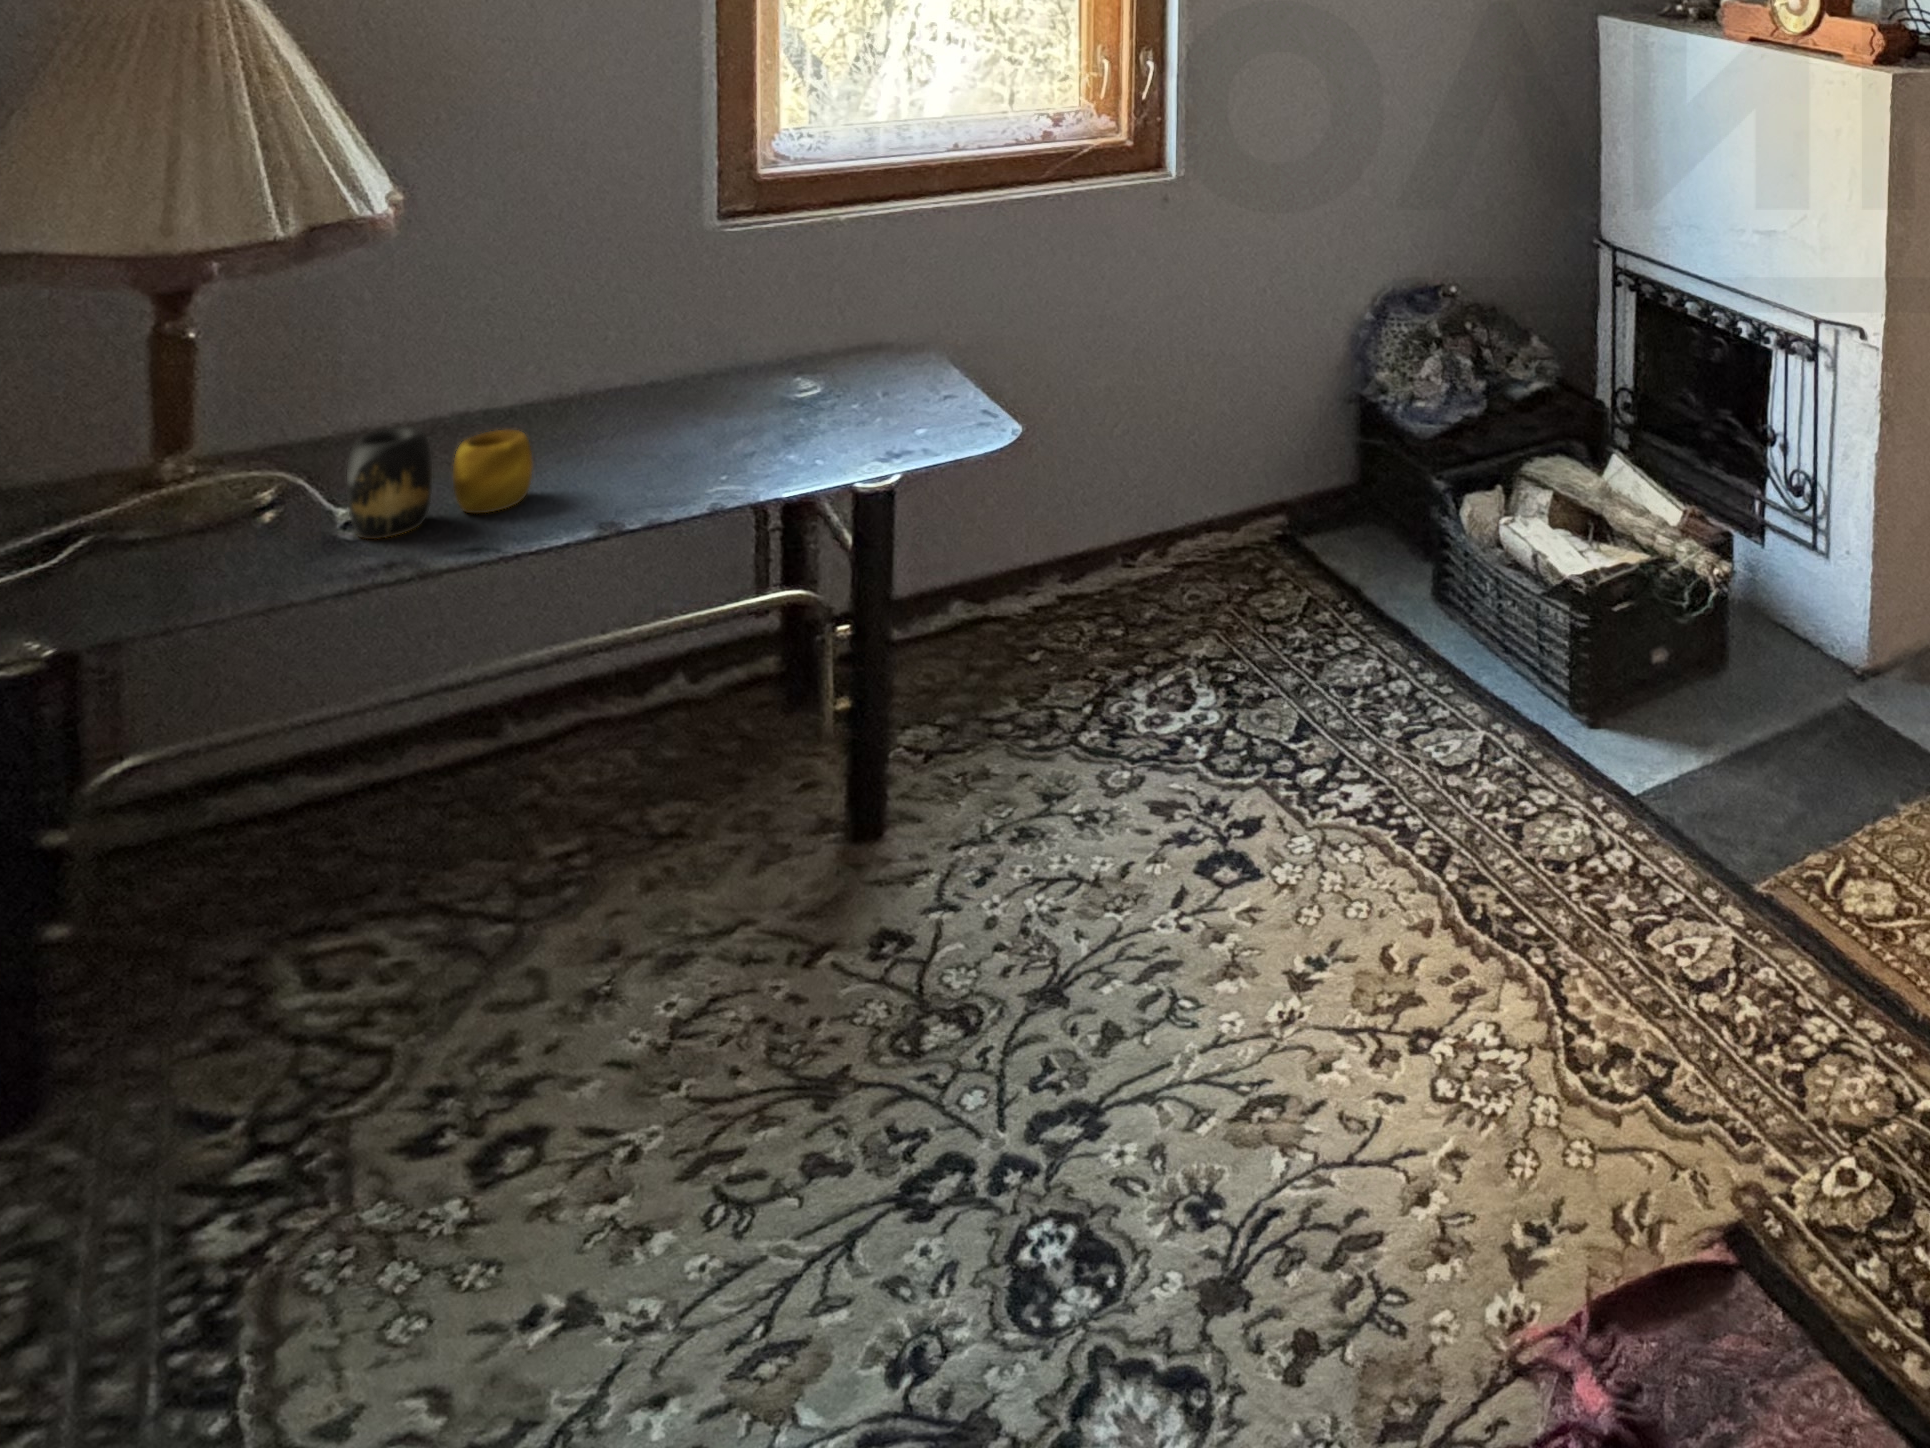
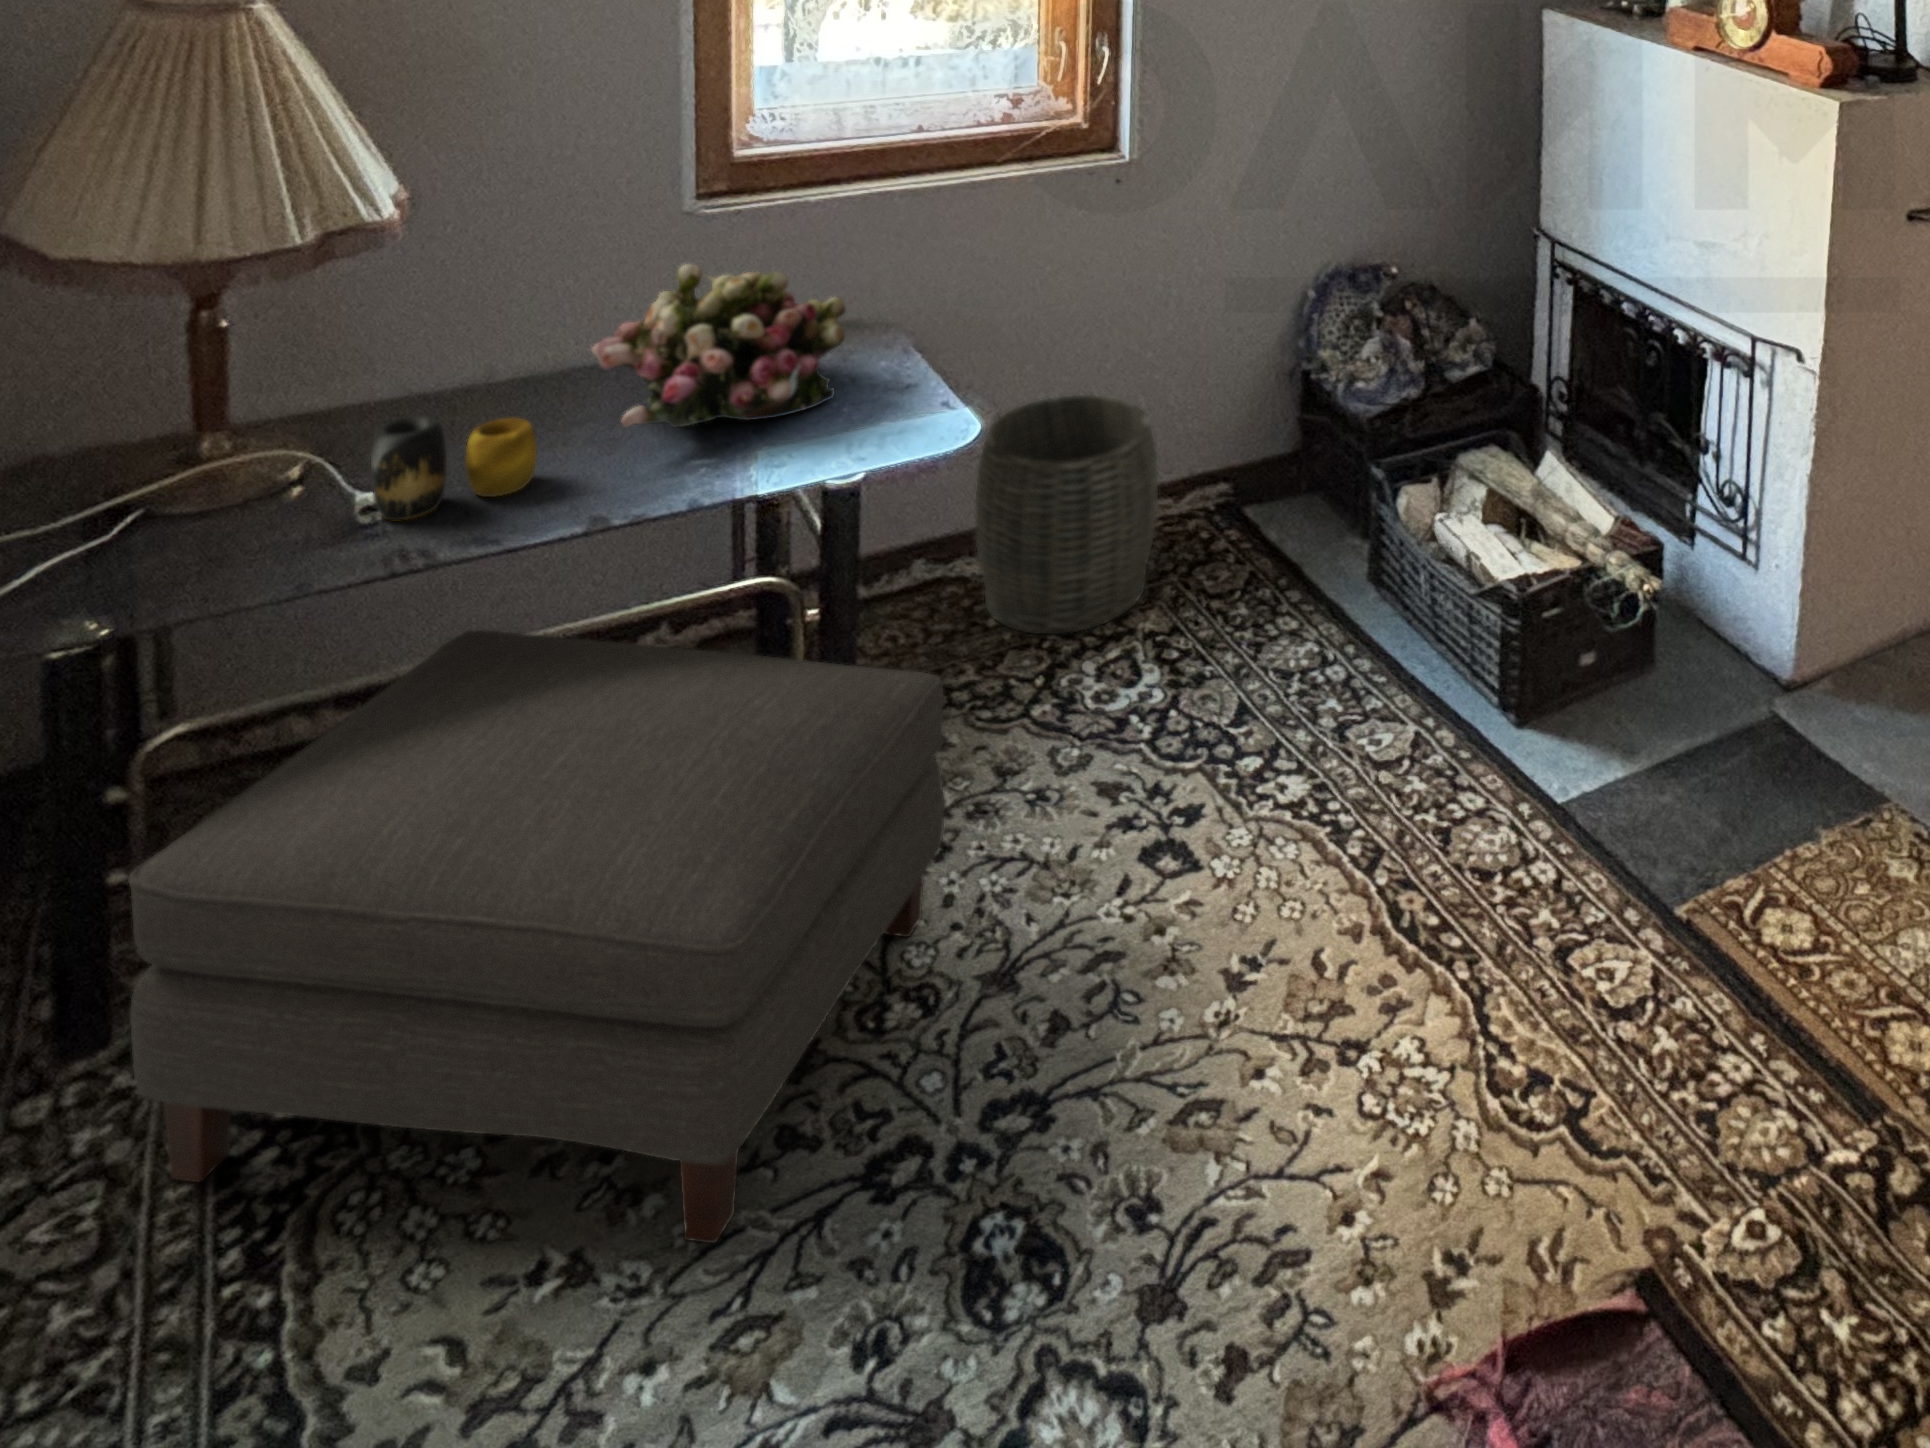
flower arrangement: none [591,272,872,440] -> present [591,264,846,427]
woven basket: none [1012,419,1207,667] -> present [975,395,1158,634]
ottoman: none [67,658,983,1273] -> present [128,630,944,1243]

